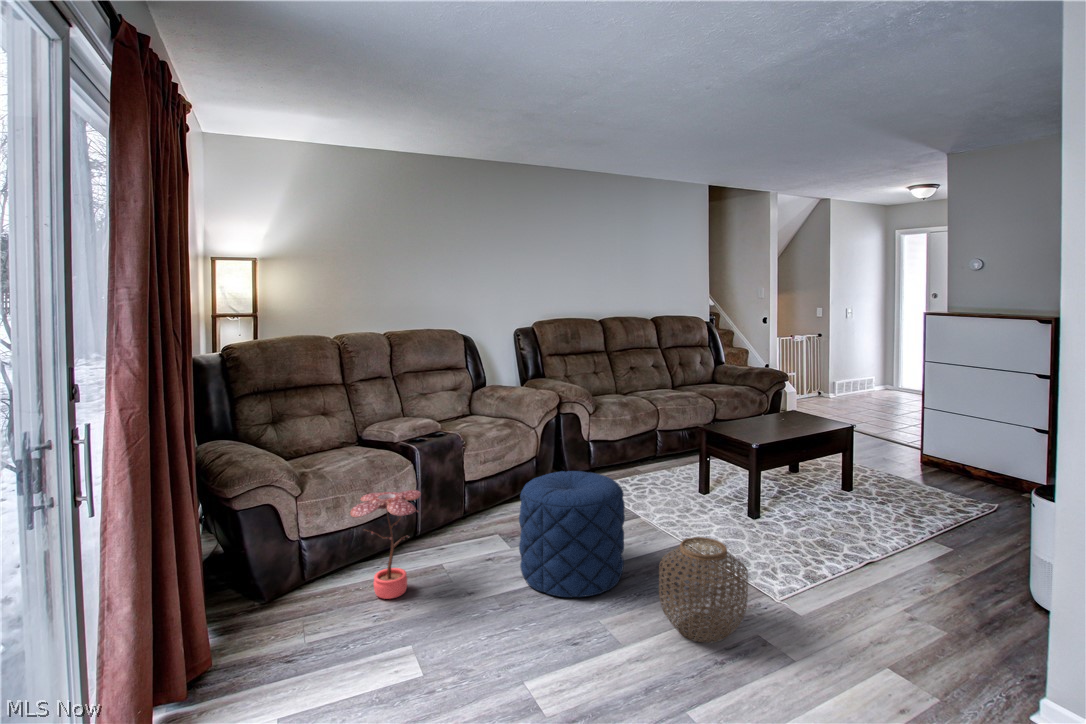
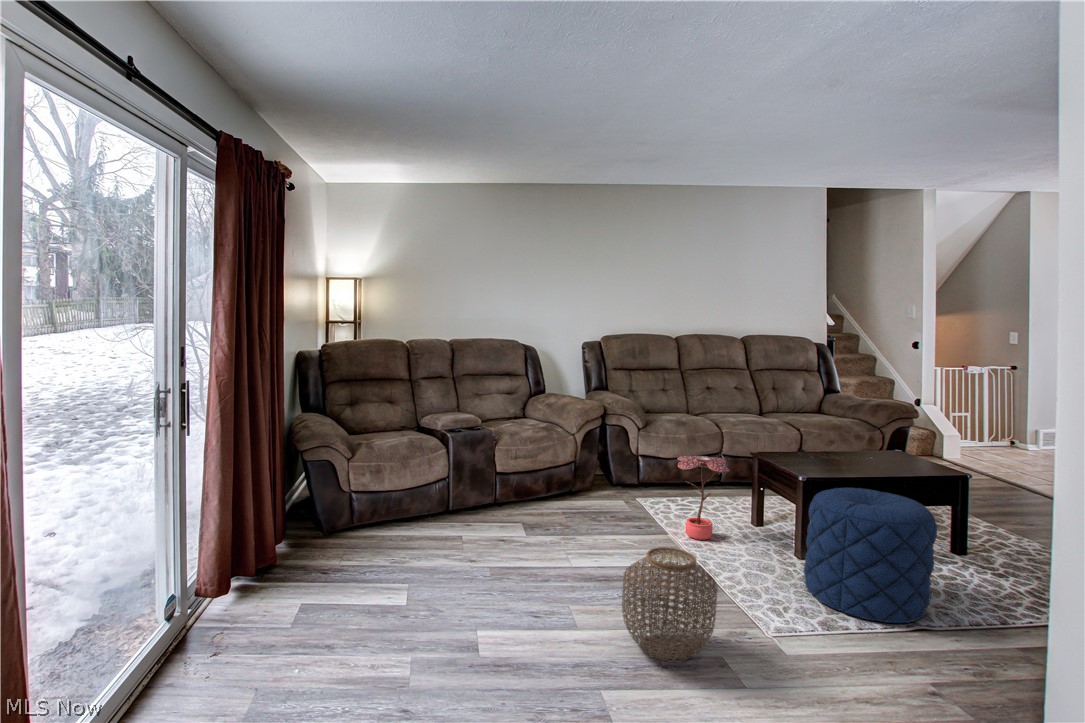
pouf: present [519,471,625,597] -> present [804,488,937,623]
potted plant: present [350,490,421,599] -> present [677,456,730,540]

